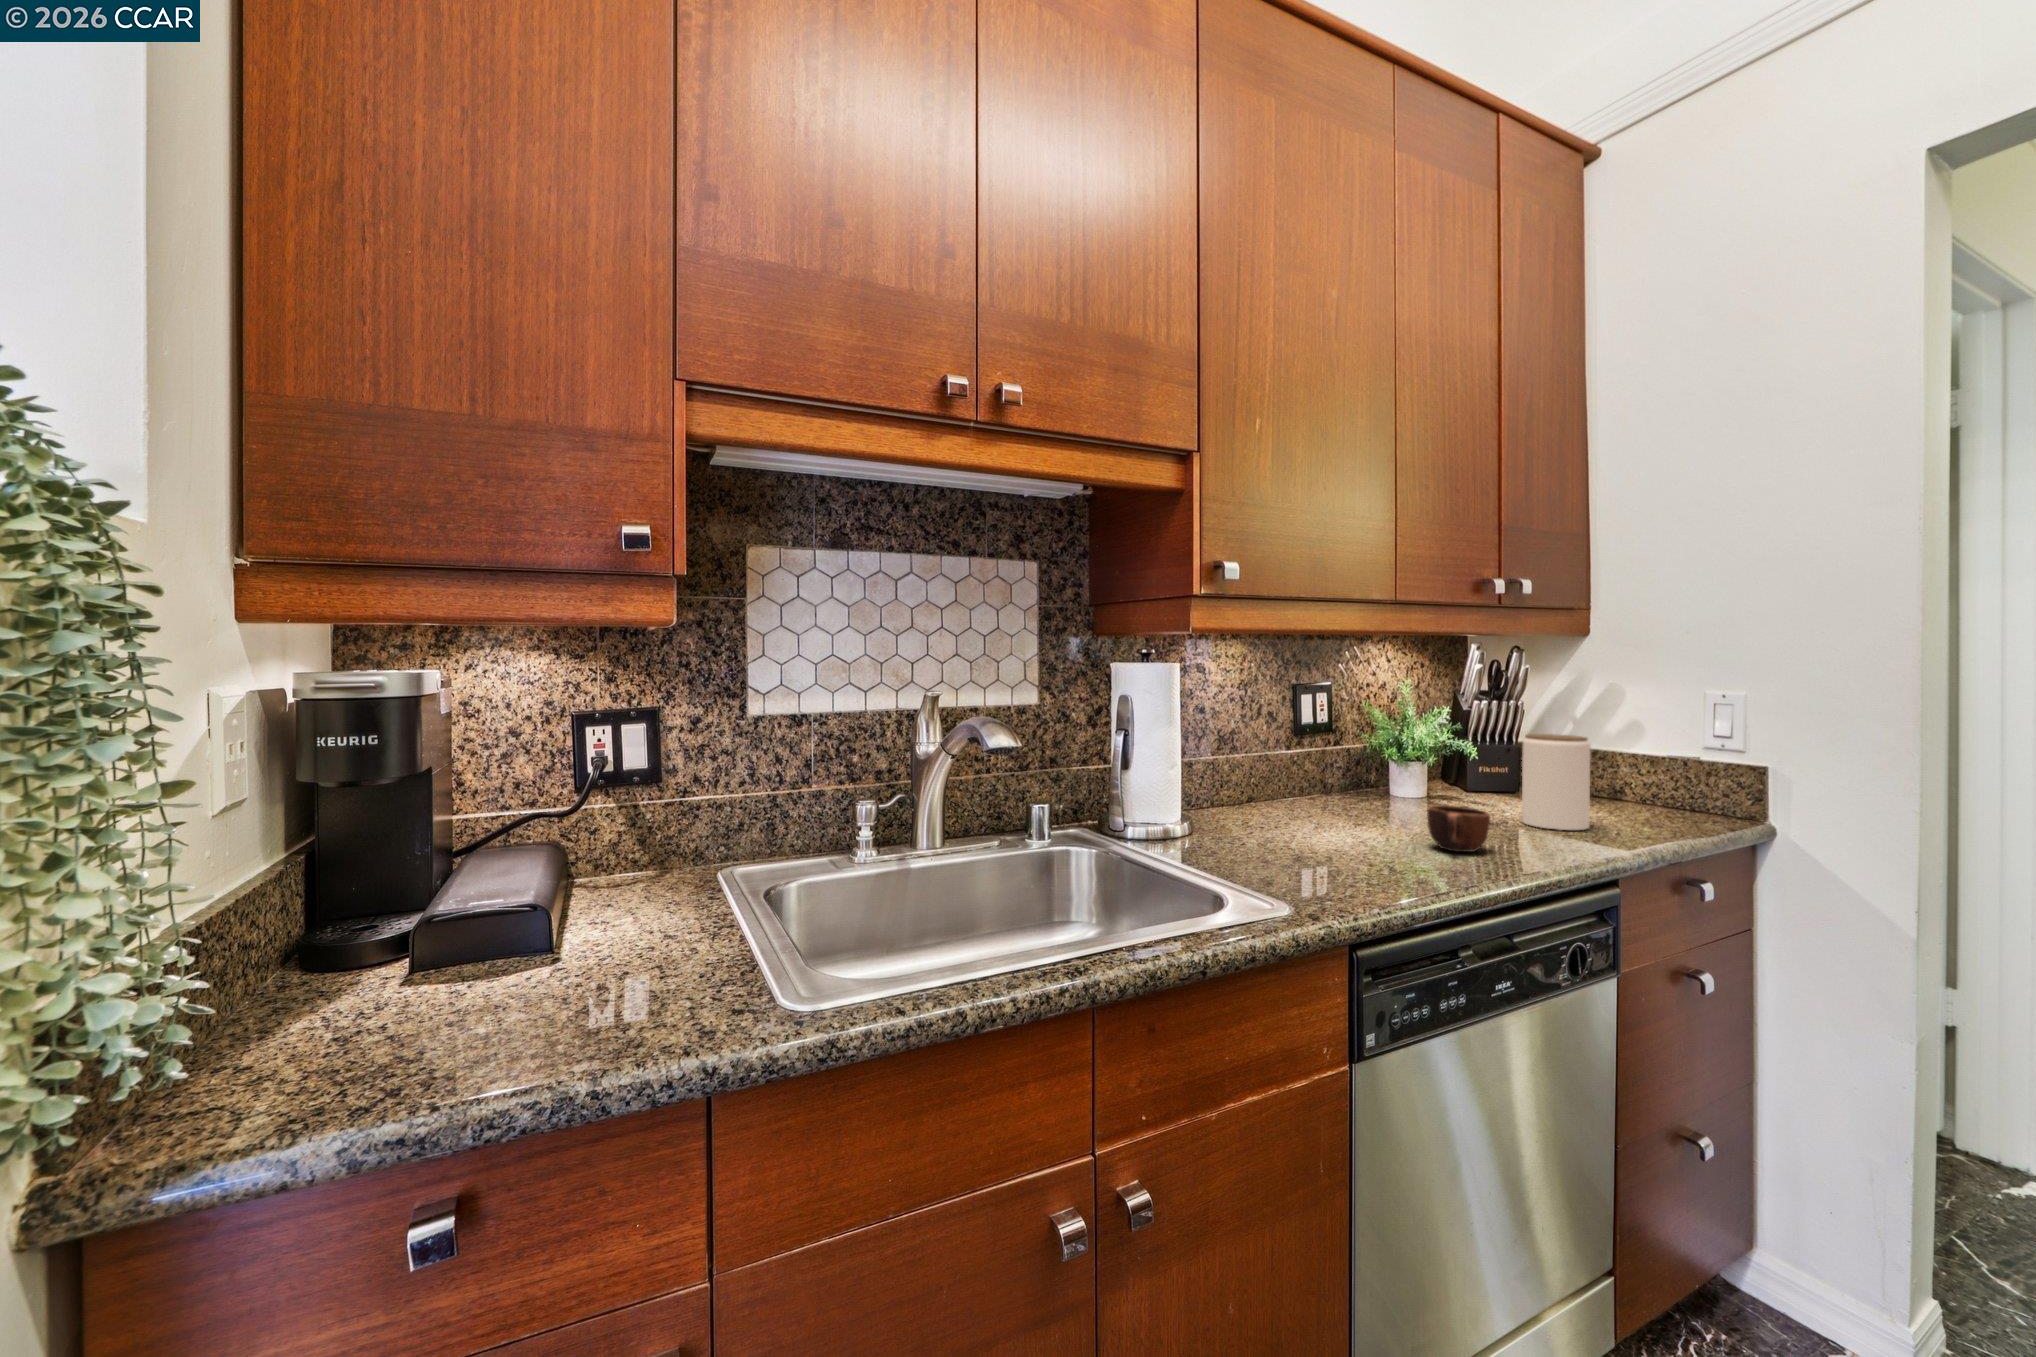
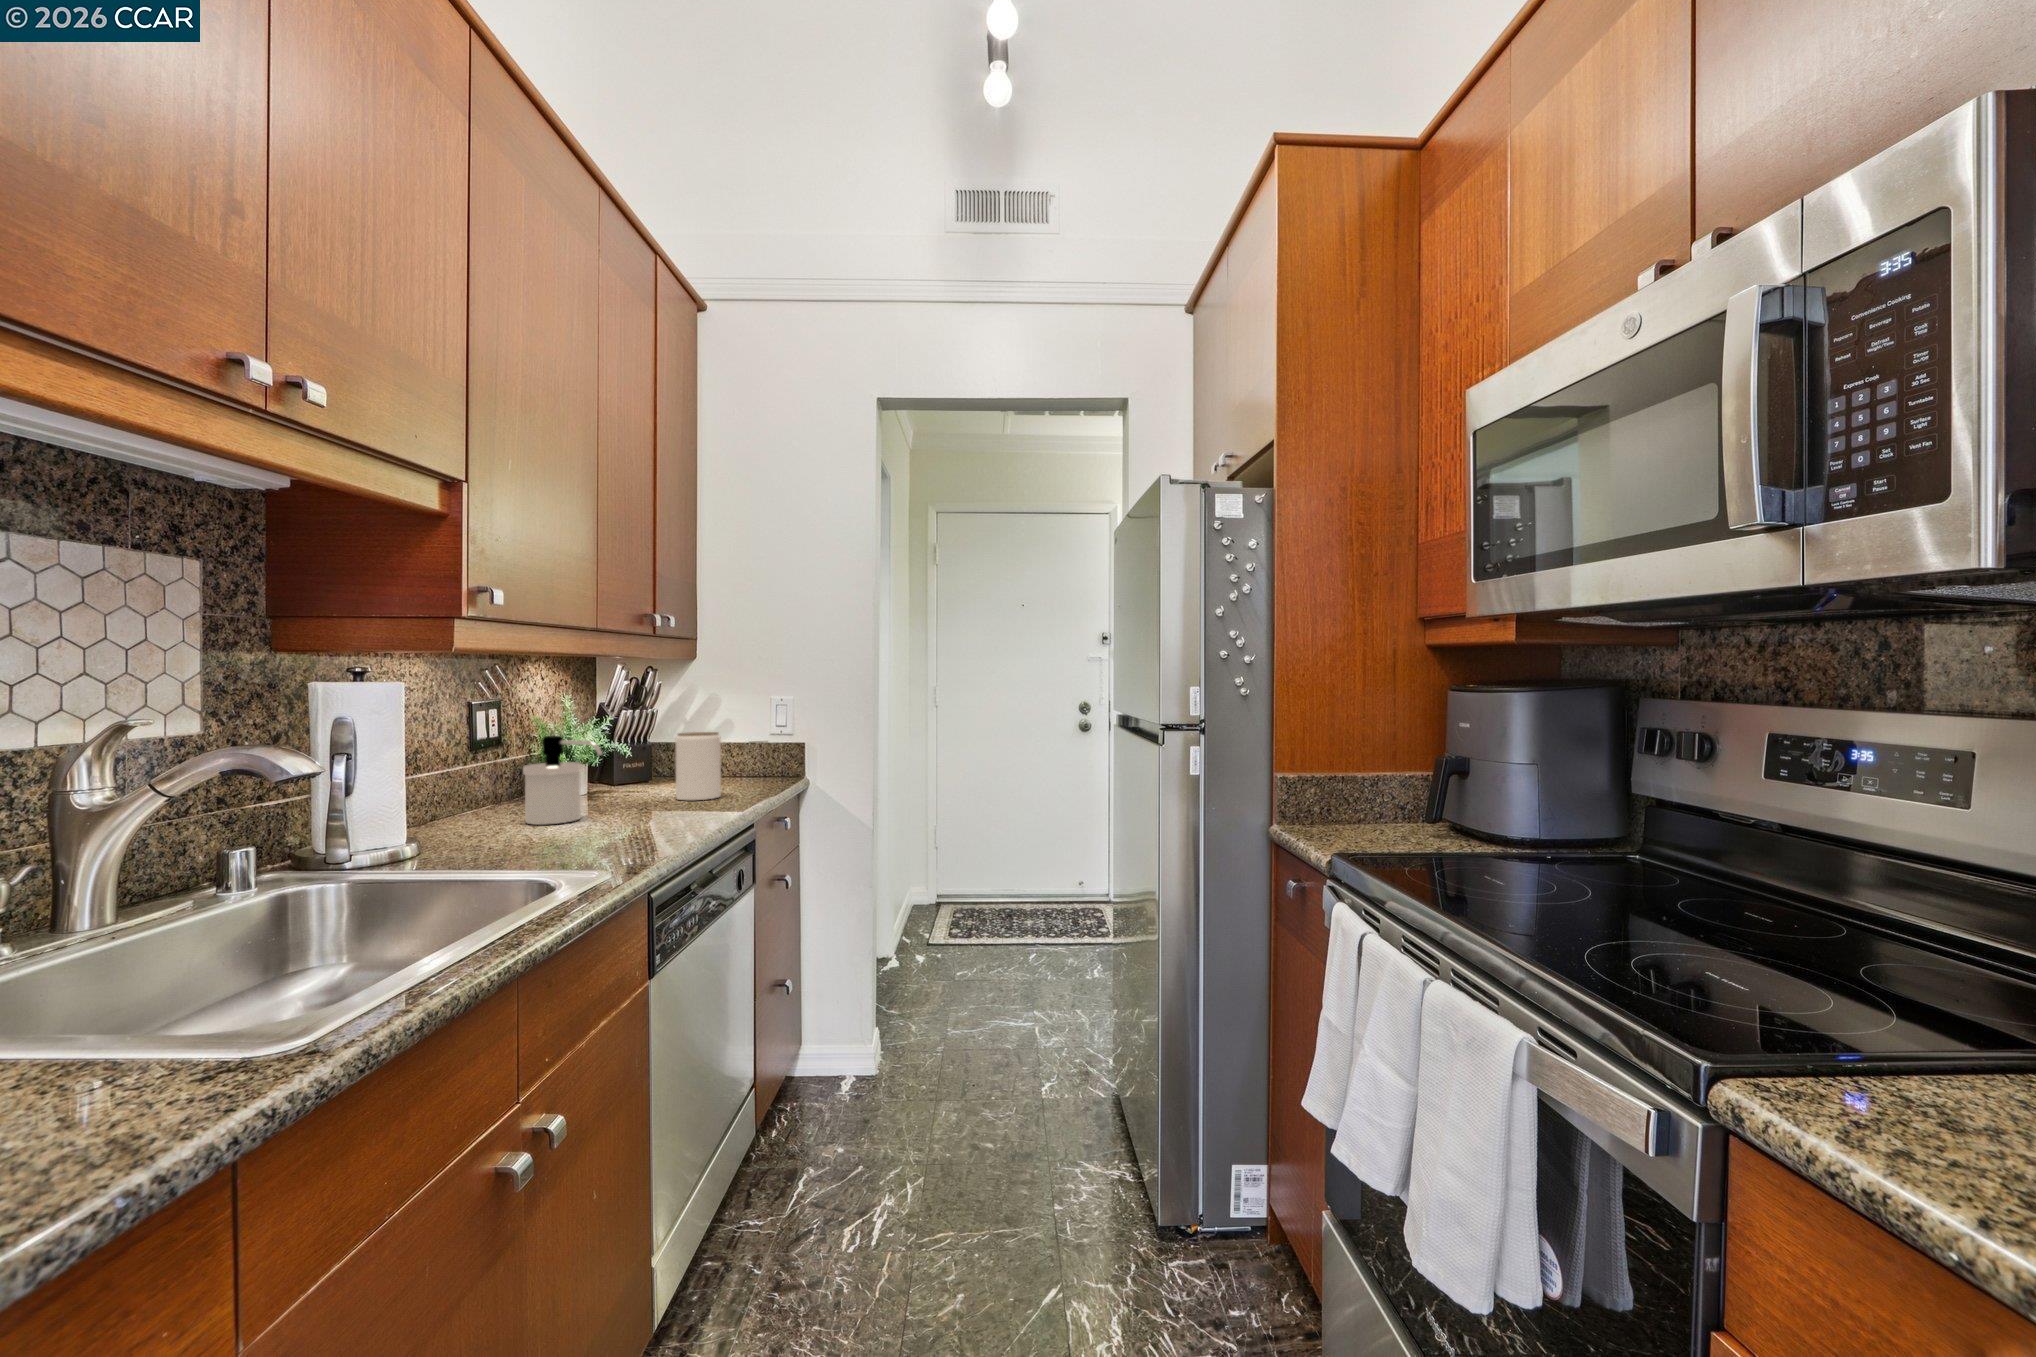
soap dispenser: none [1315,726,1391,828] -> present [523,735,602,825]
mug: present [1428,805,1490,852] -> none [638,789,684,822]

